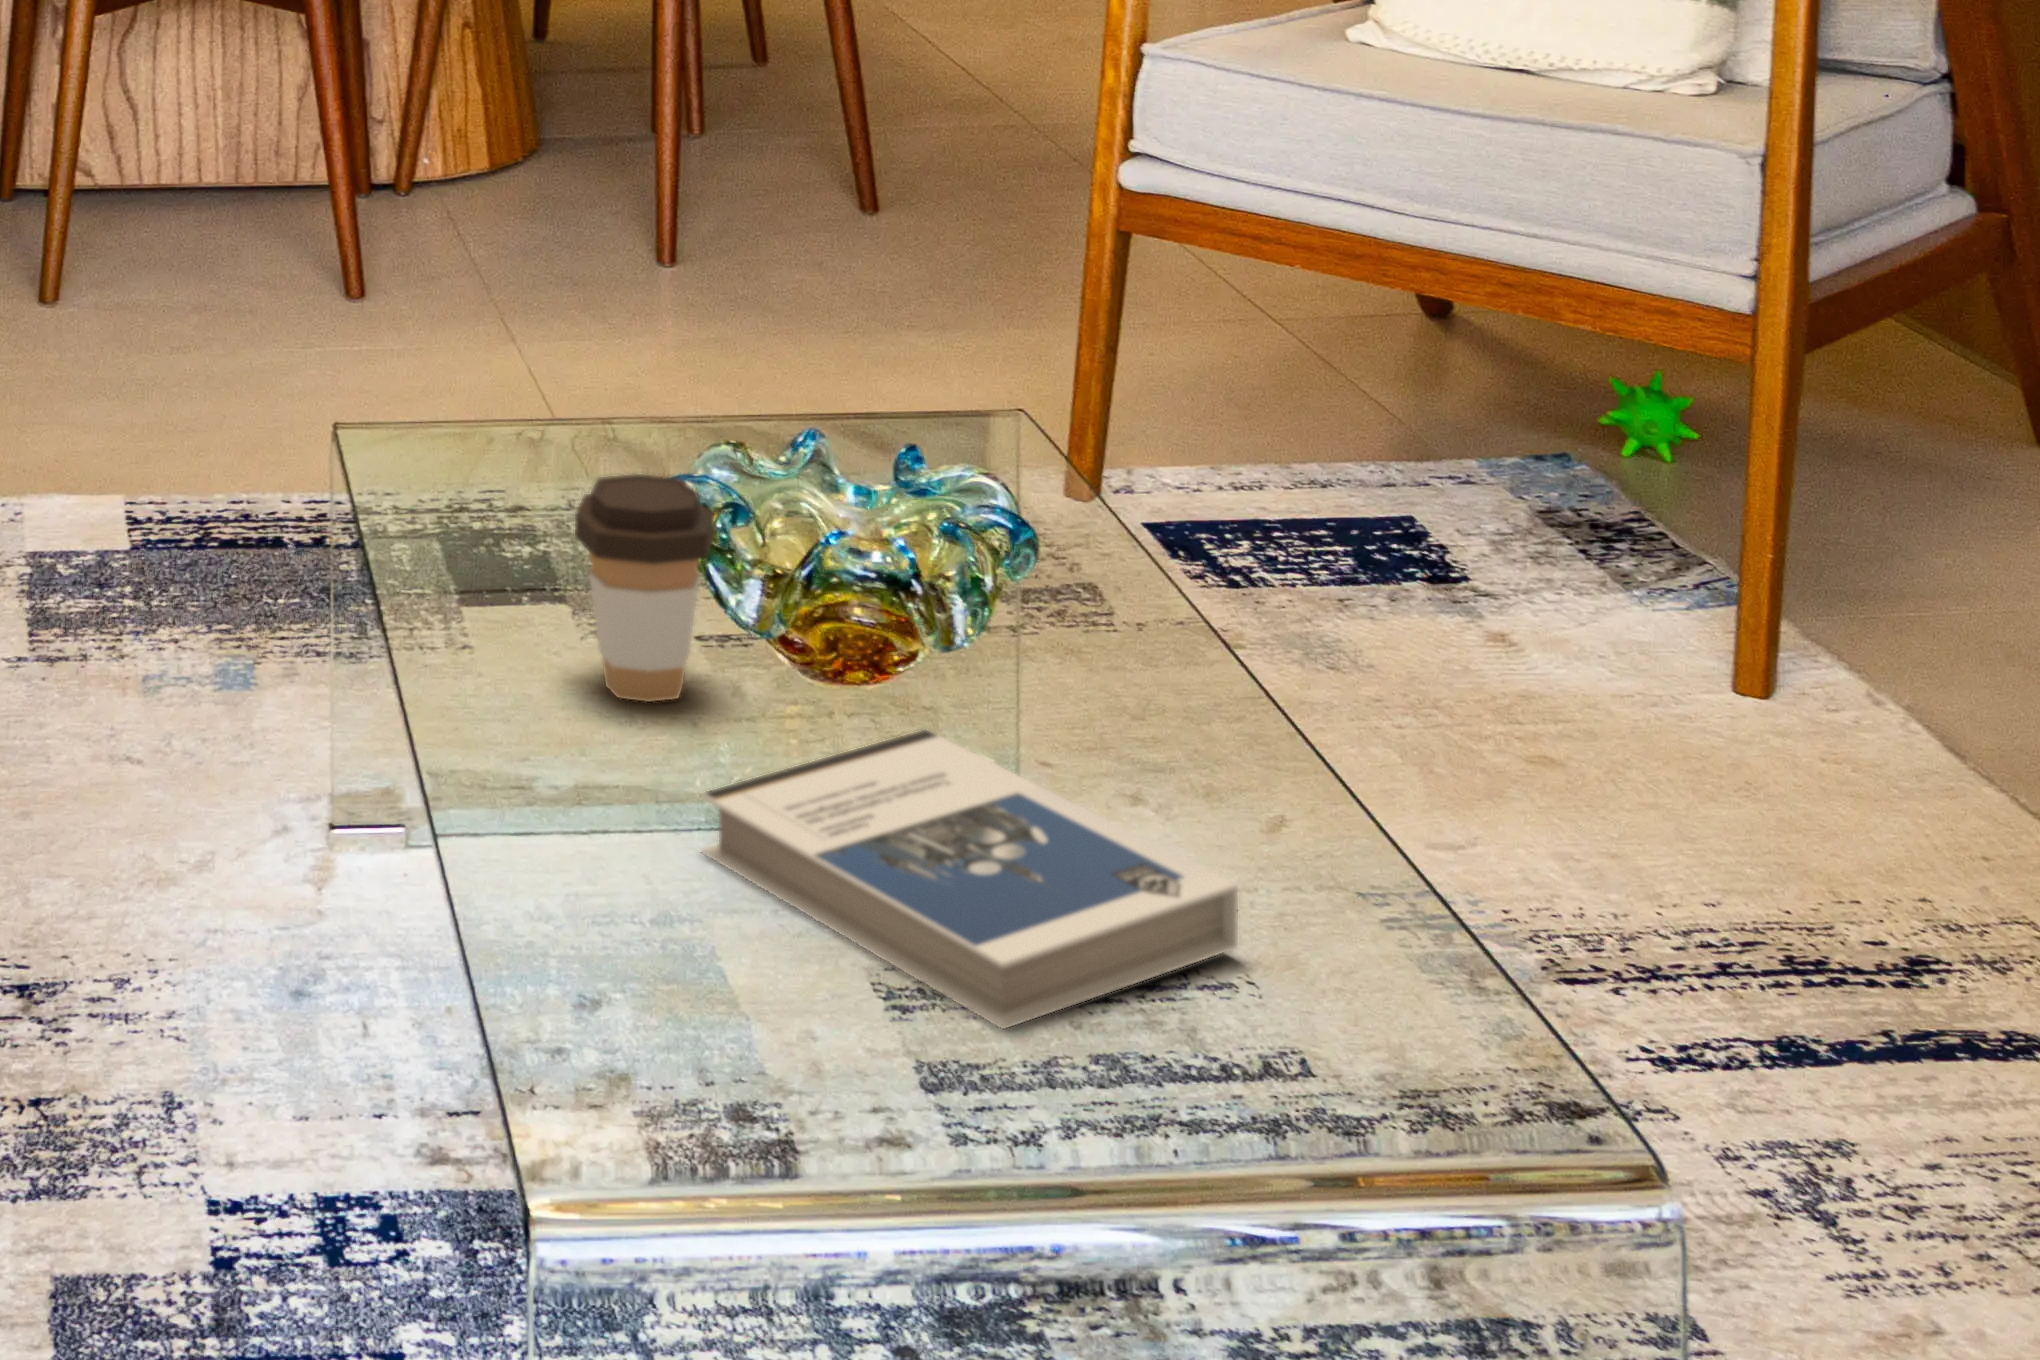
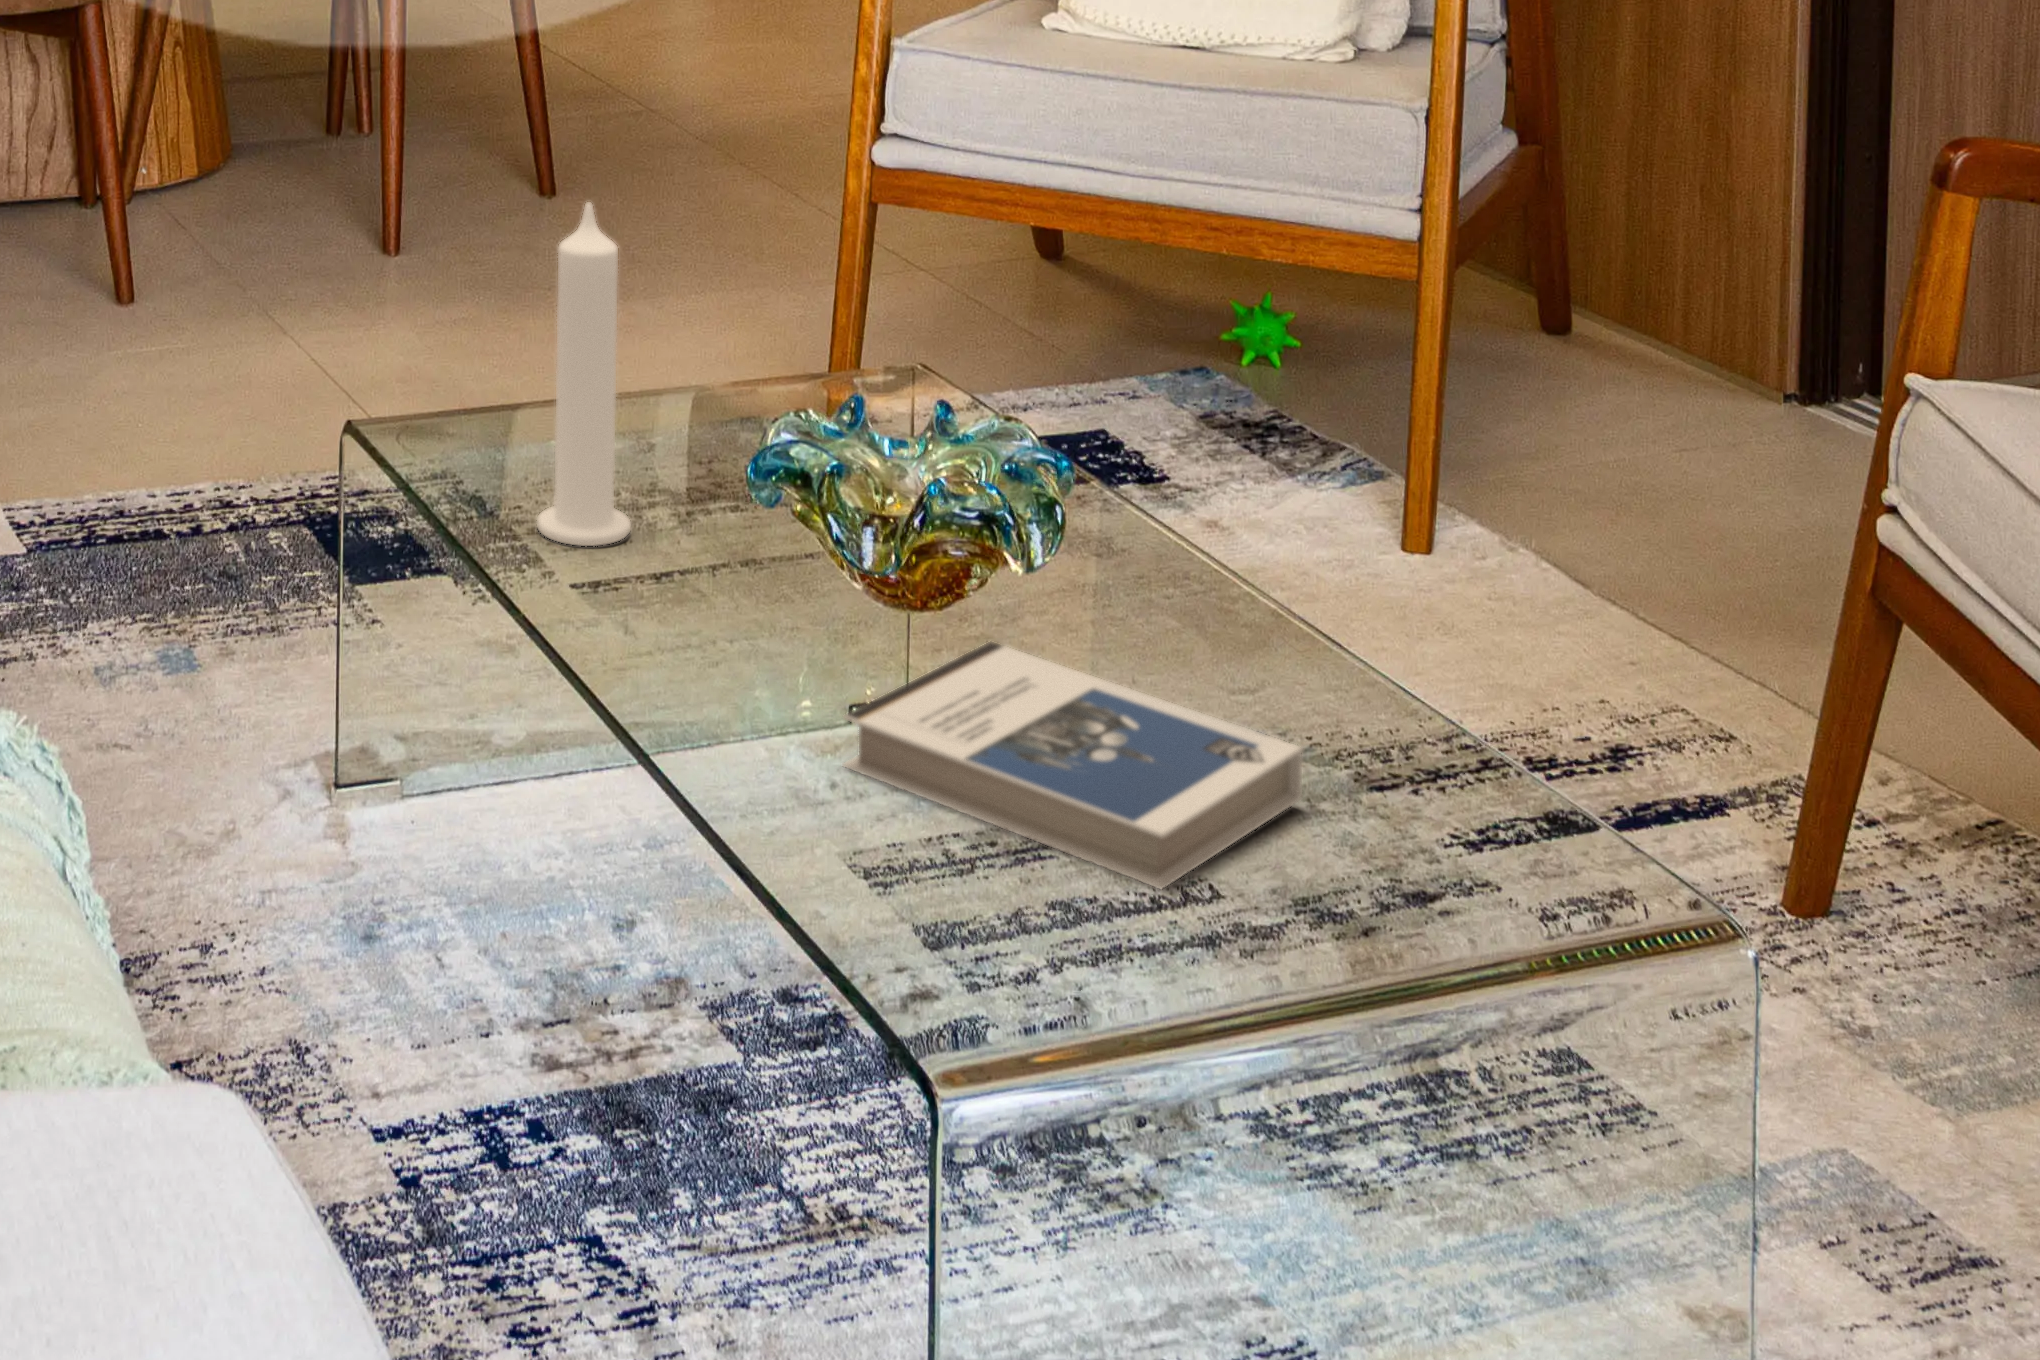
candle: none [505,198,611,588] -> present [537,203,631,546]
coffee cup: present [575,474,714,702] -> none [657,441,779,640]

